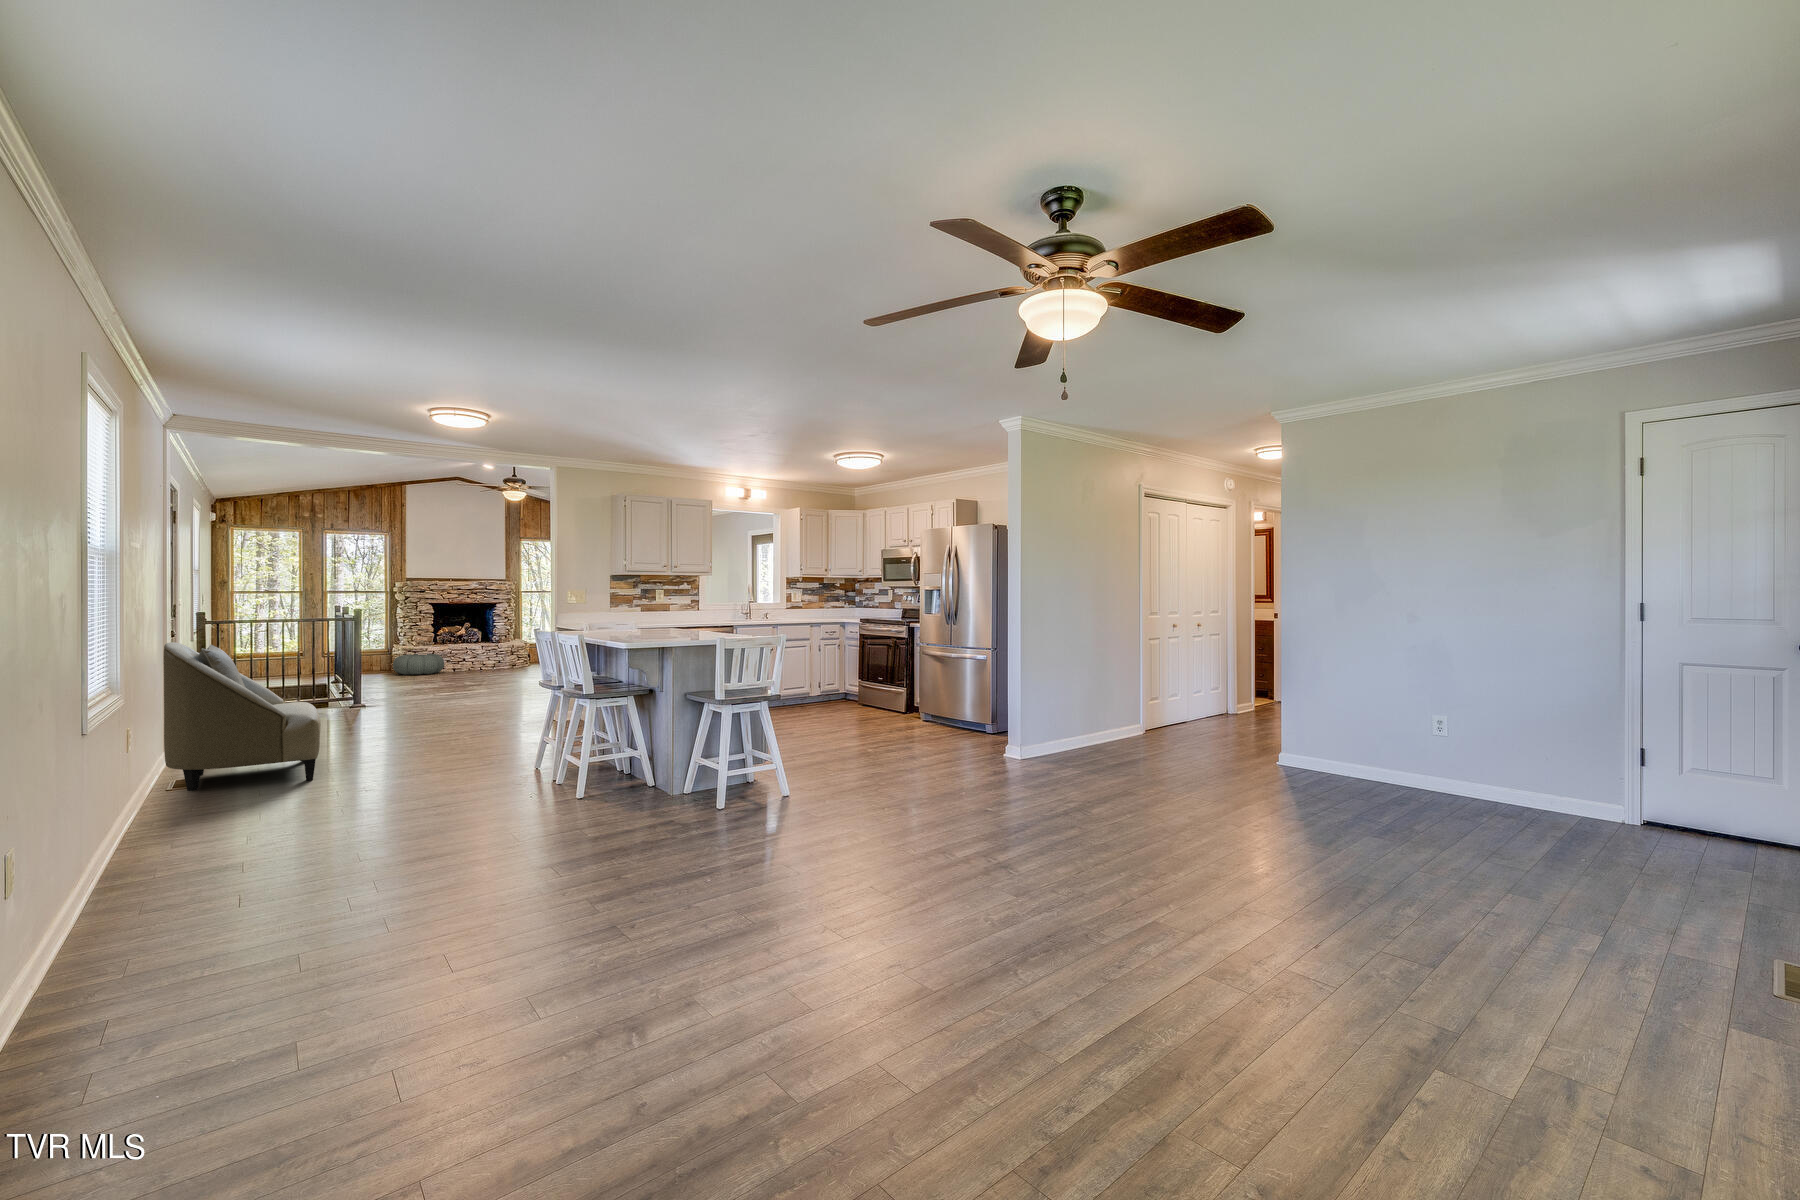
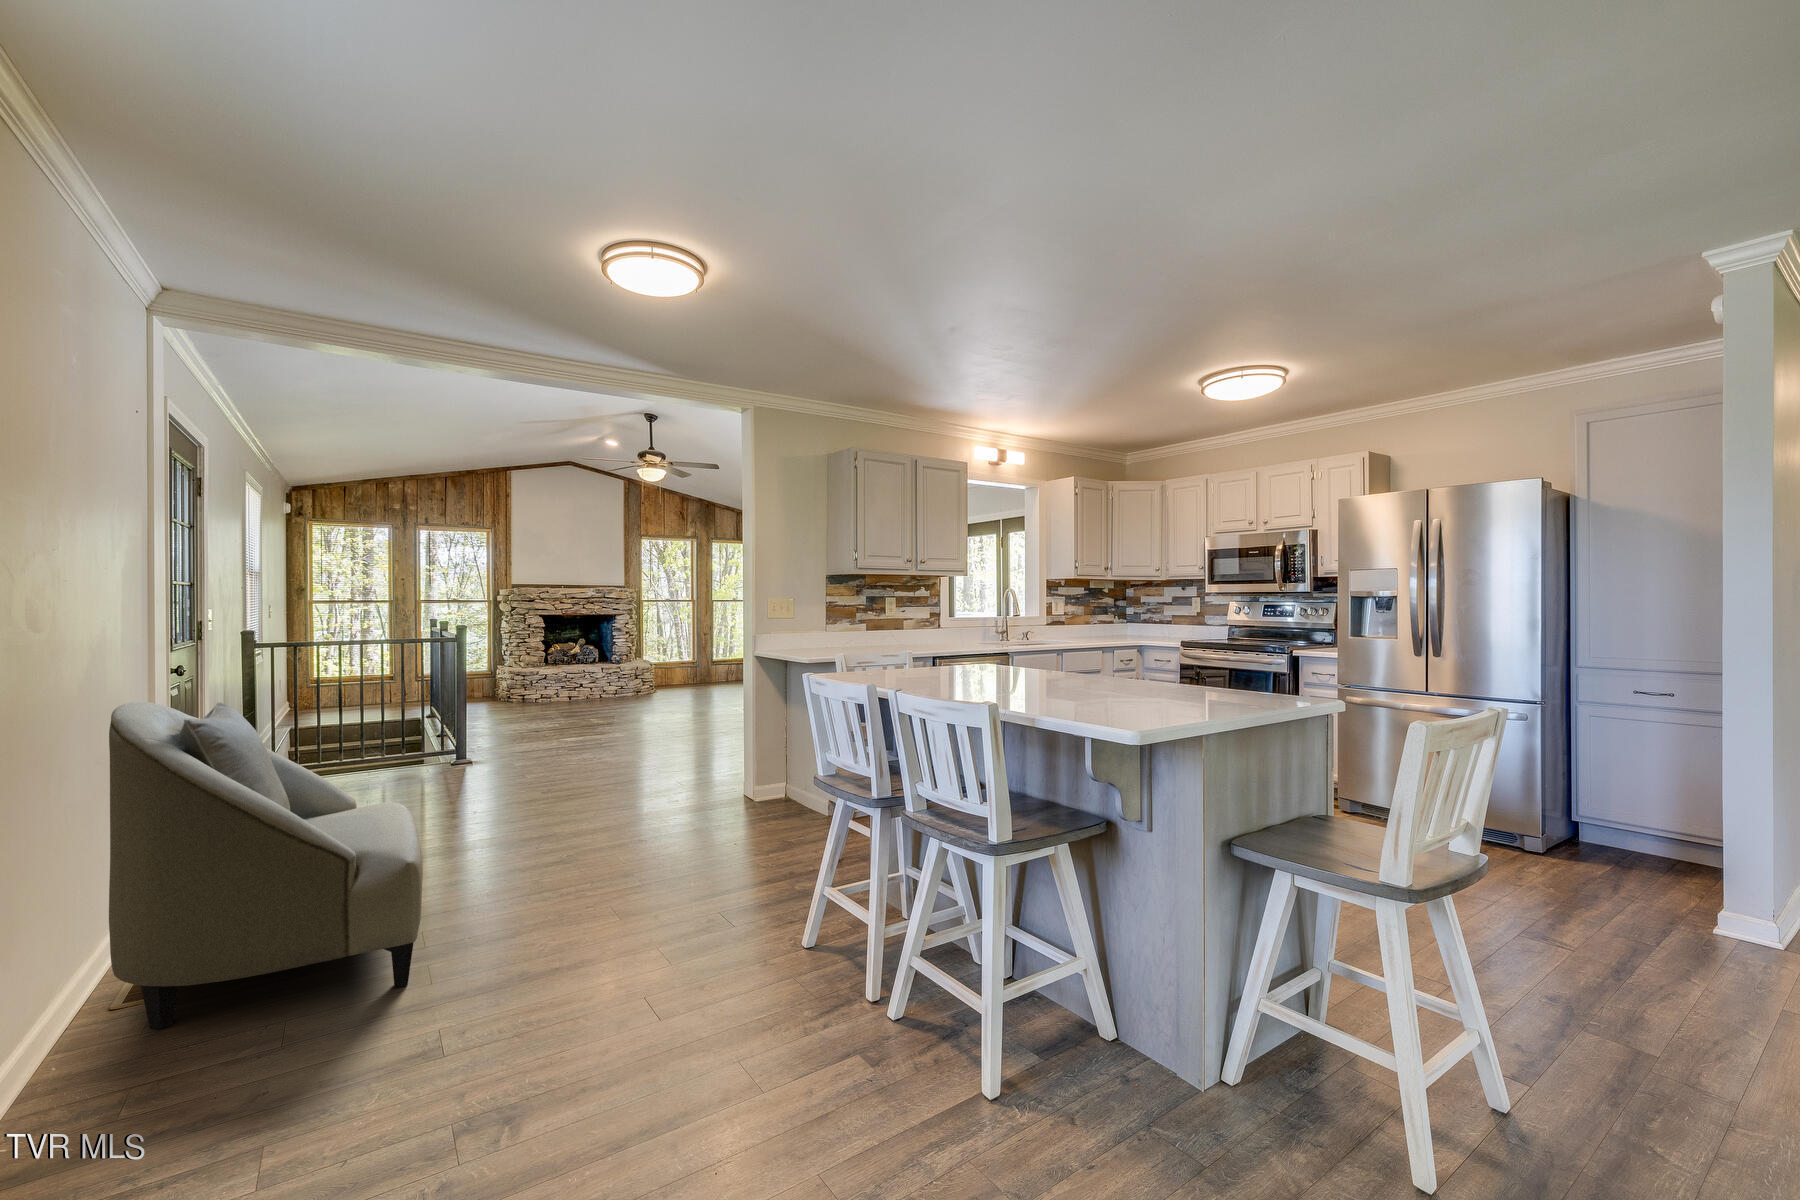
pouf: present [393,654,444,675] -> none [498,679,559,706]

